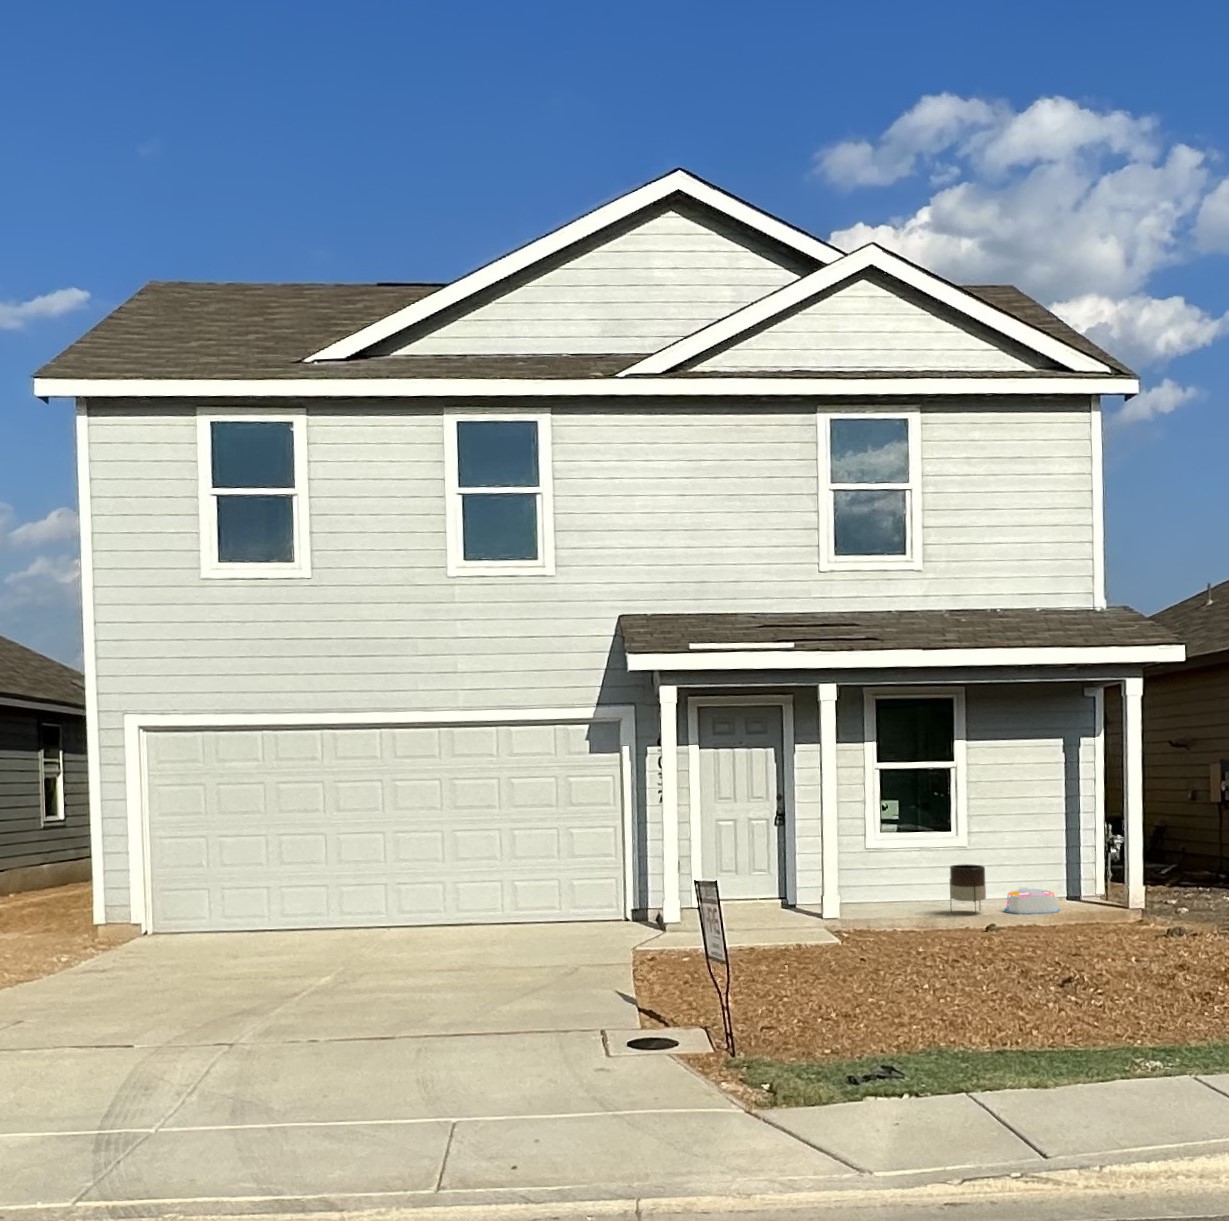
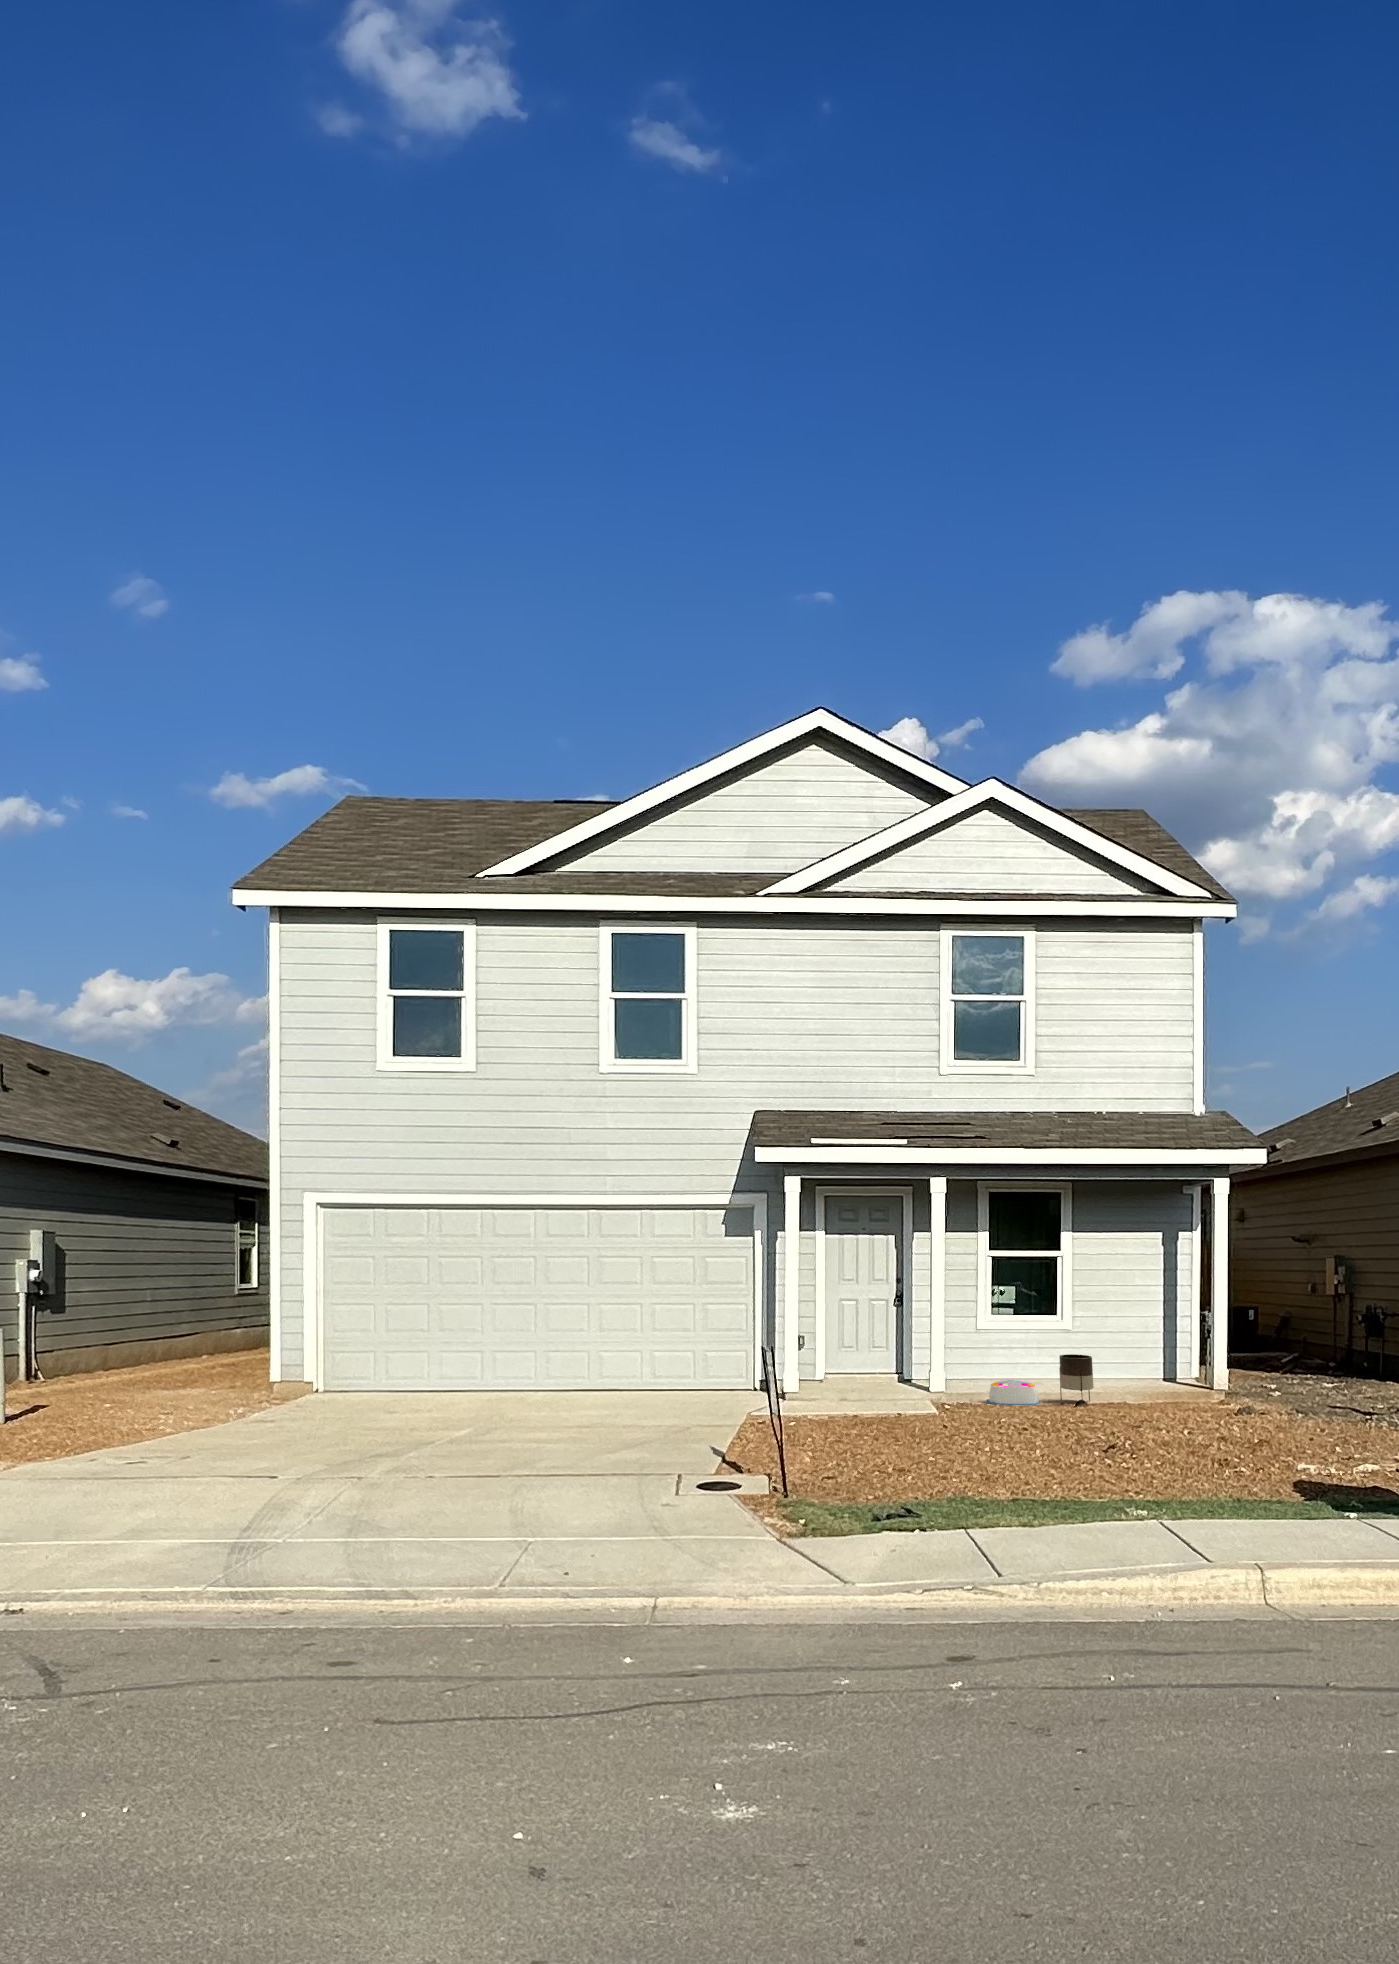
storage bin: present [1004,887,1059,914] -> present [987,1379,1040,1405]

